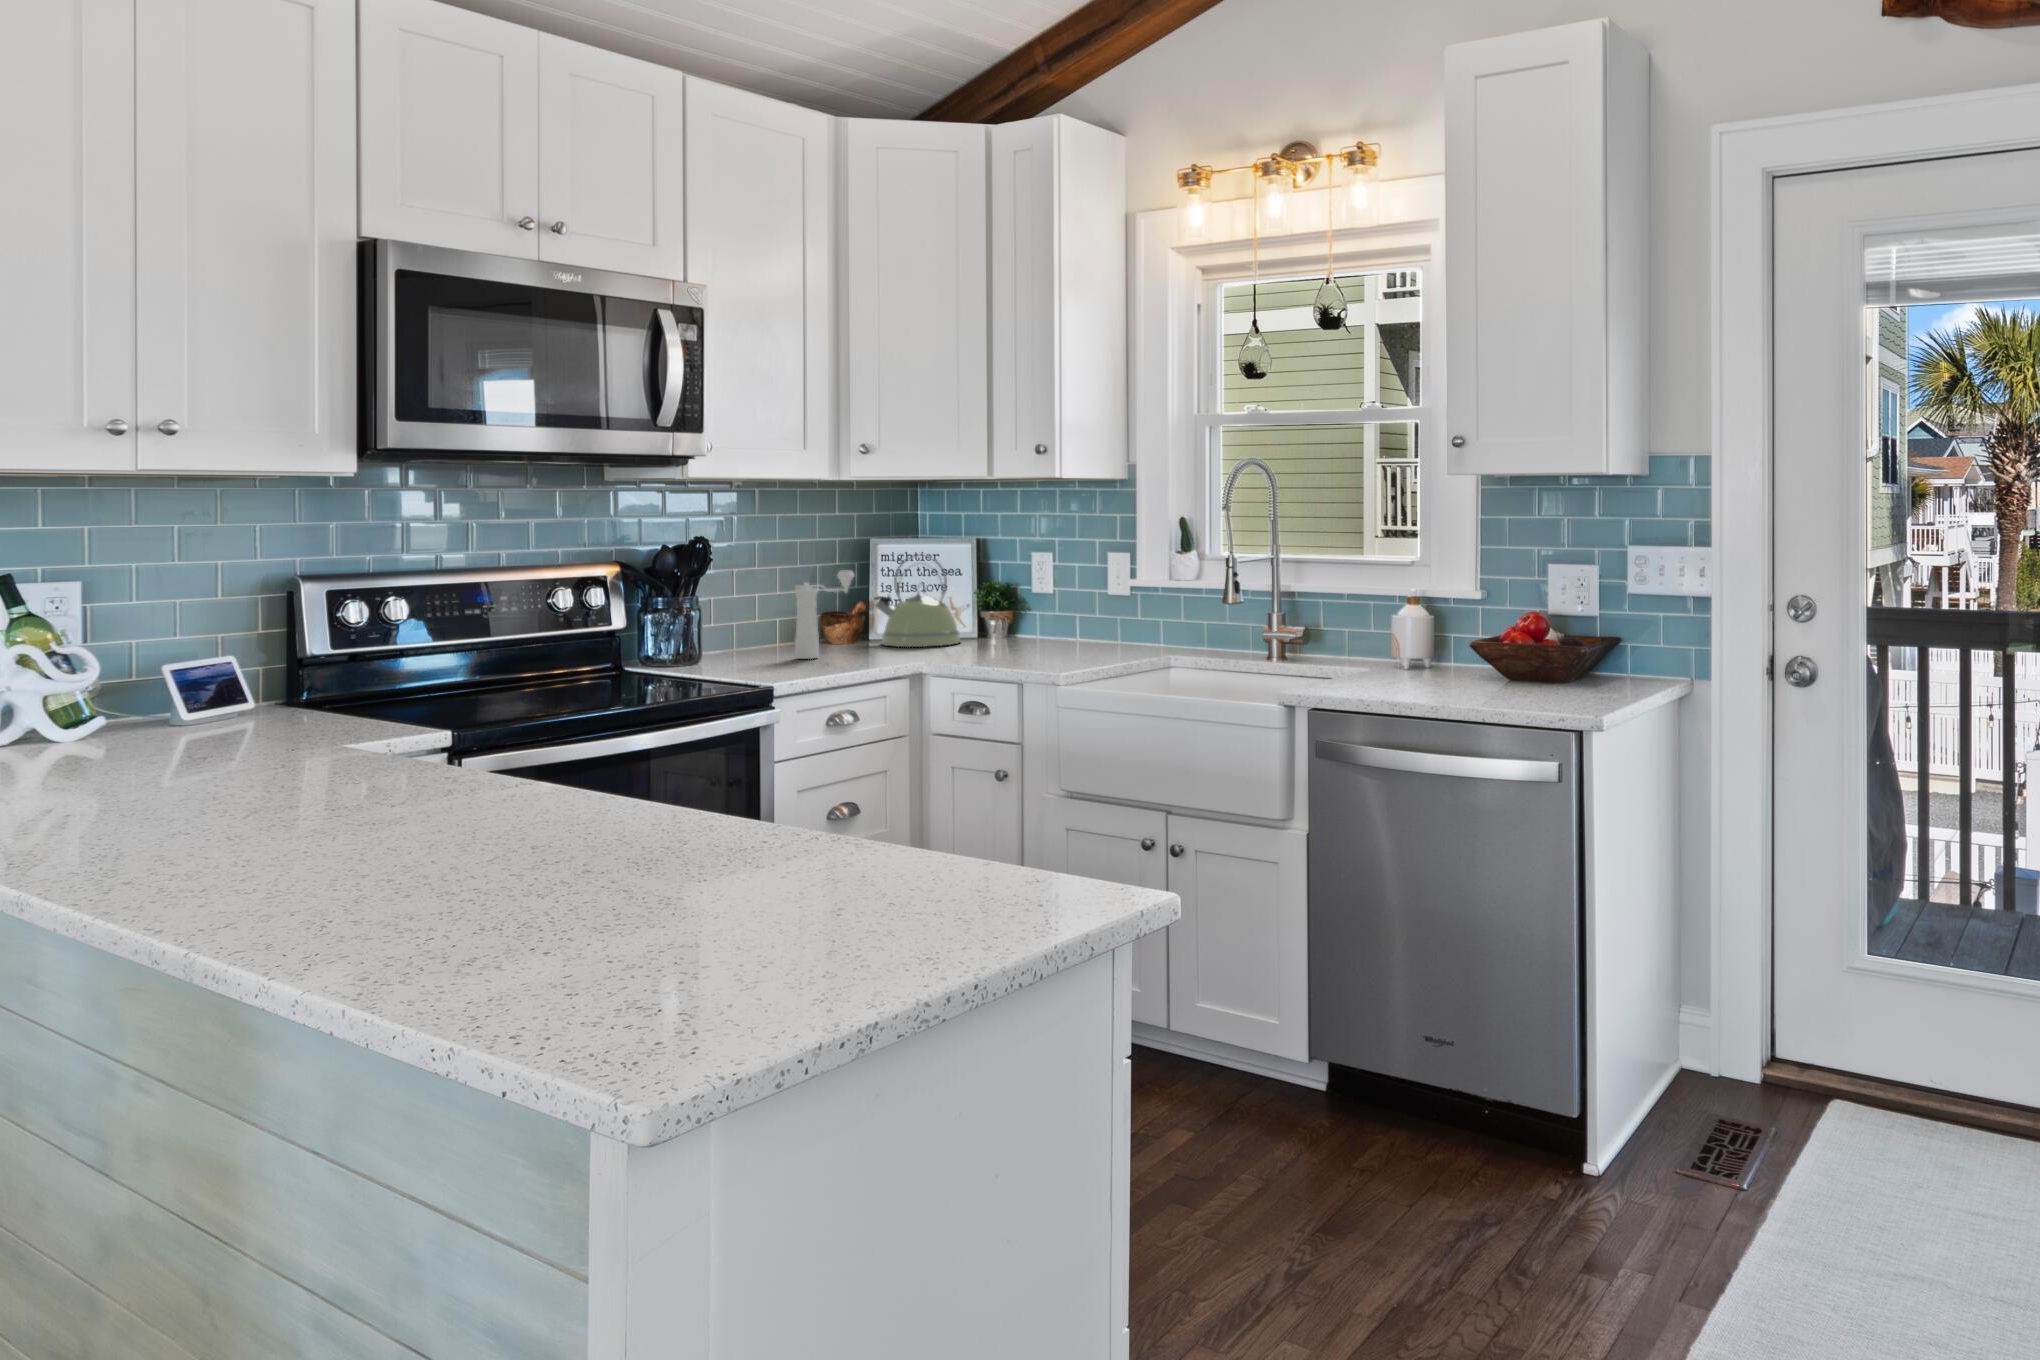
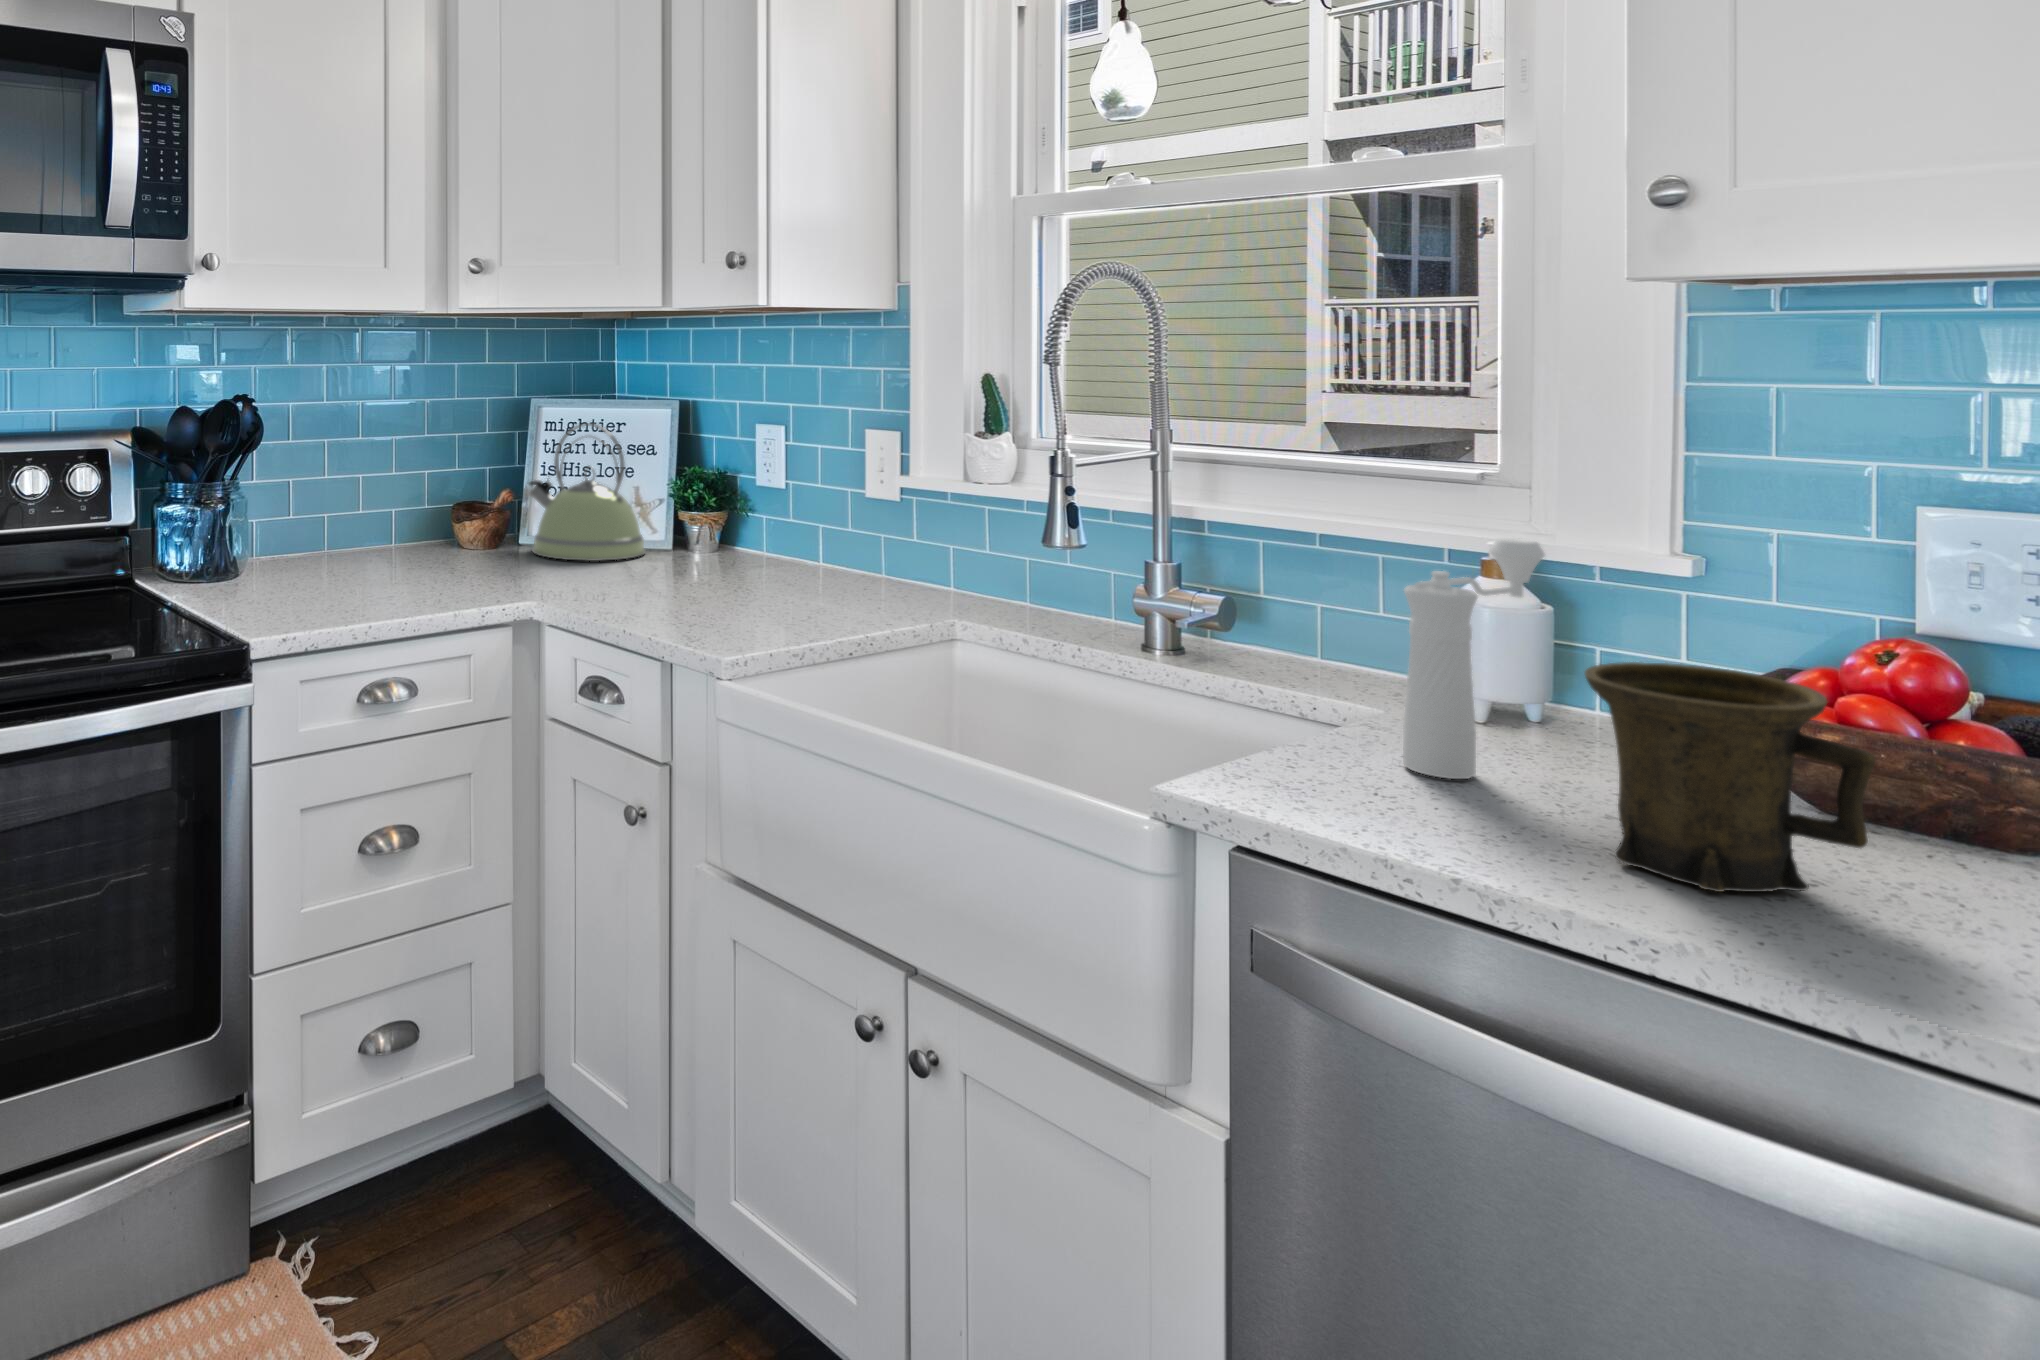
pepper mill: present [795,571,854,659] -> present [1403,538,1545,779]
mug: none [1420,622,1498,697] -> present [1585,662,1875,892]

